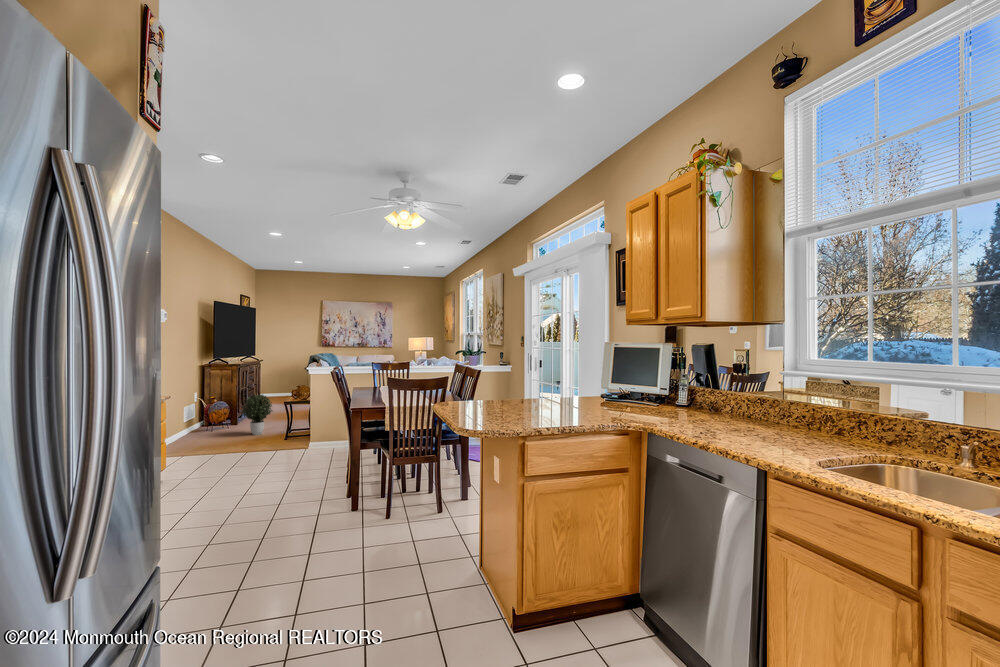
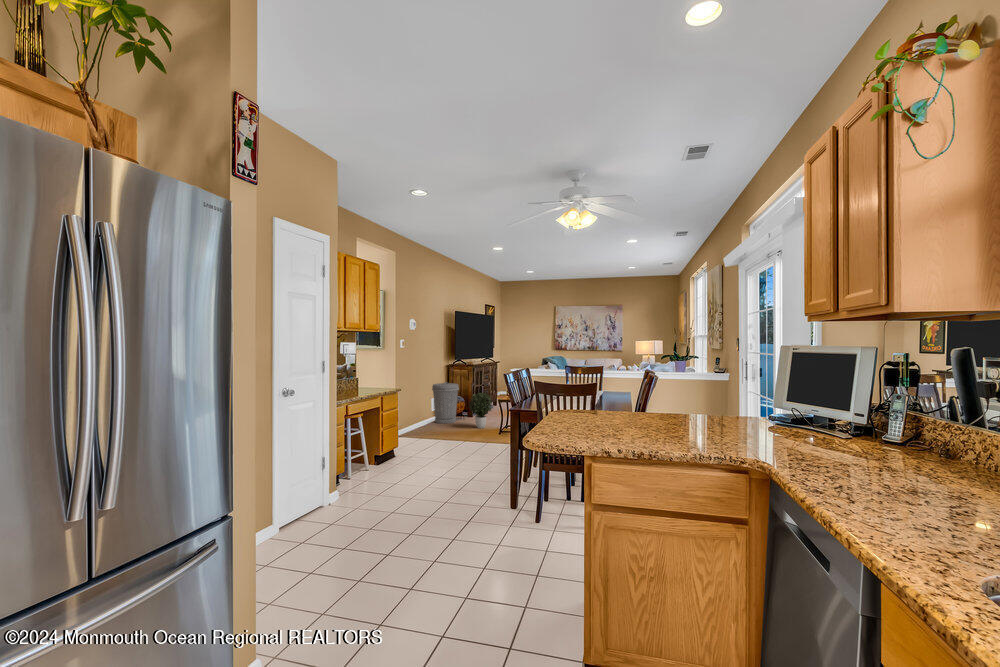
trash can: none [186,385,224,434] -> present [432,382,459,424]

